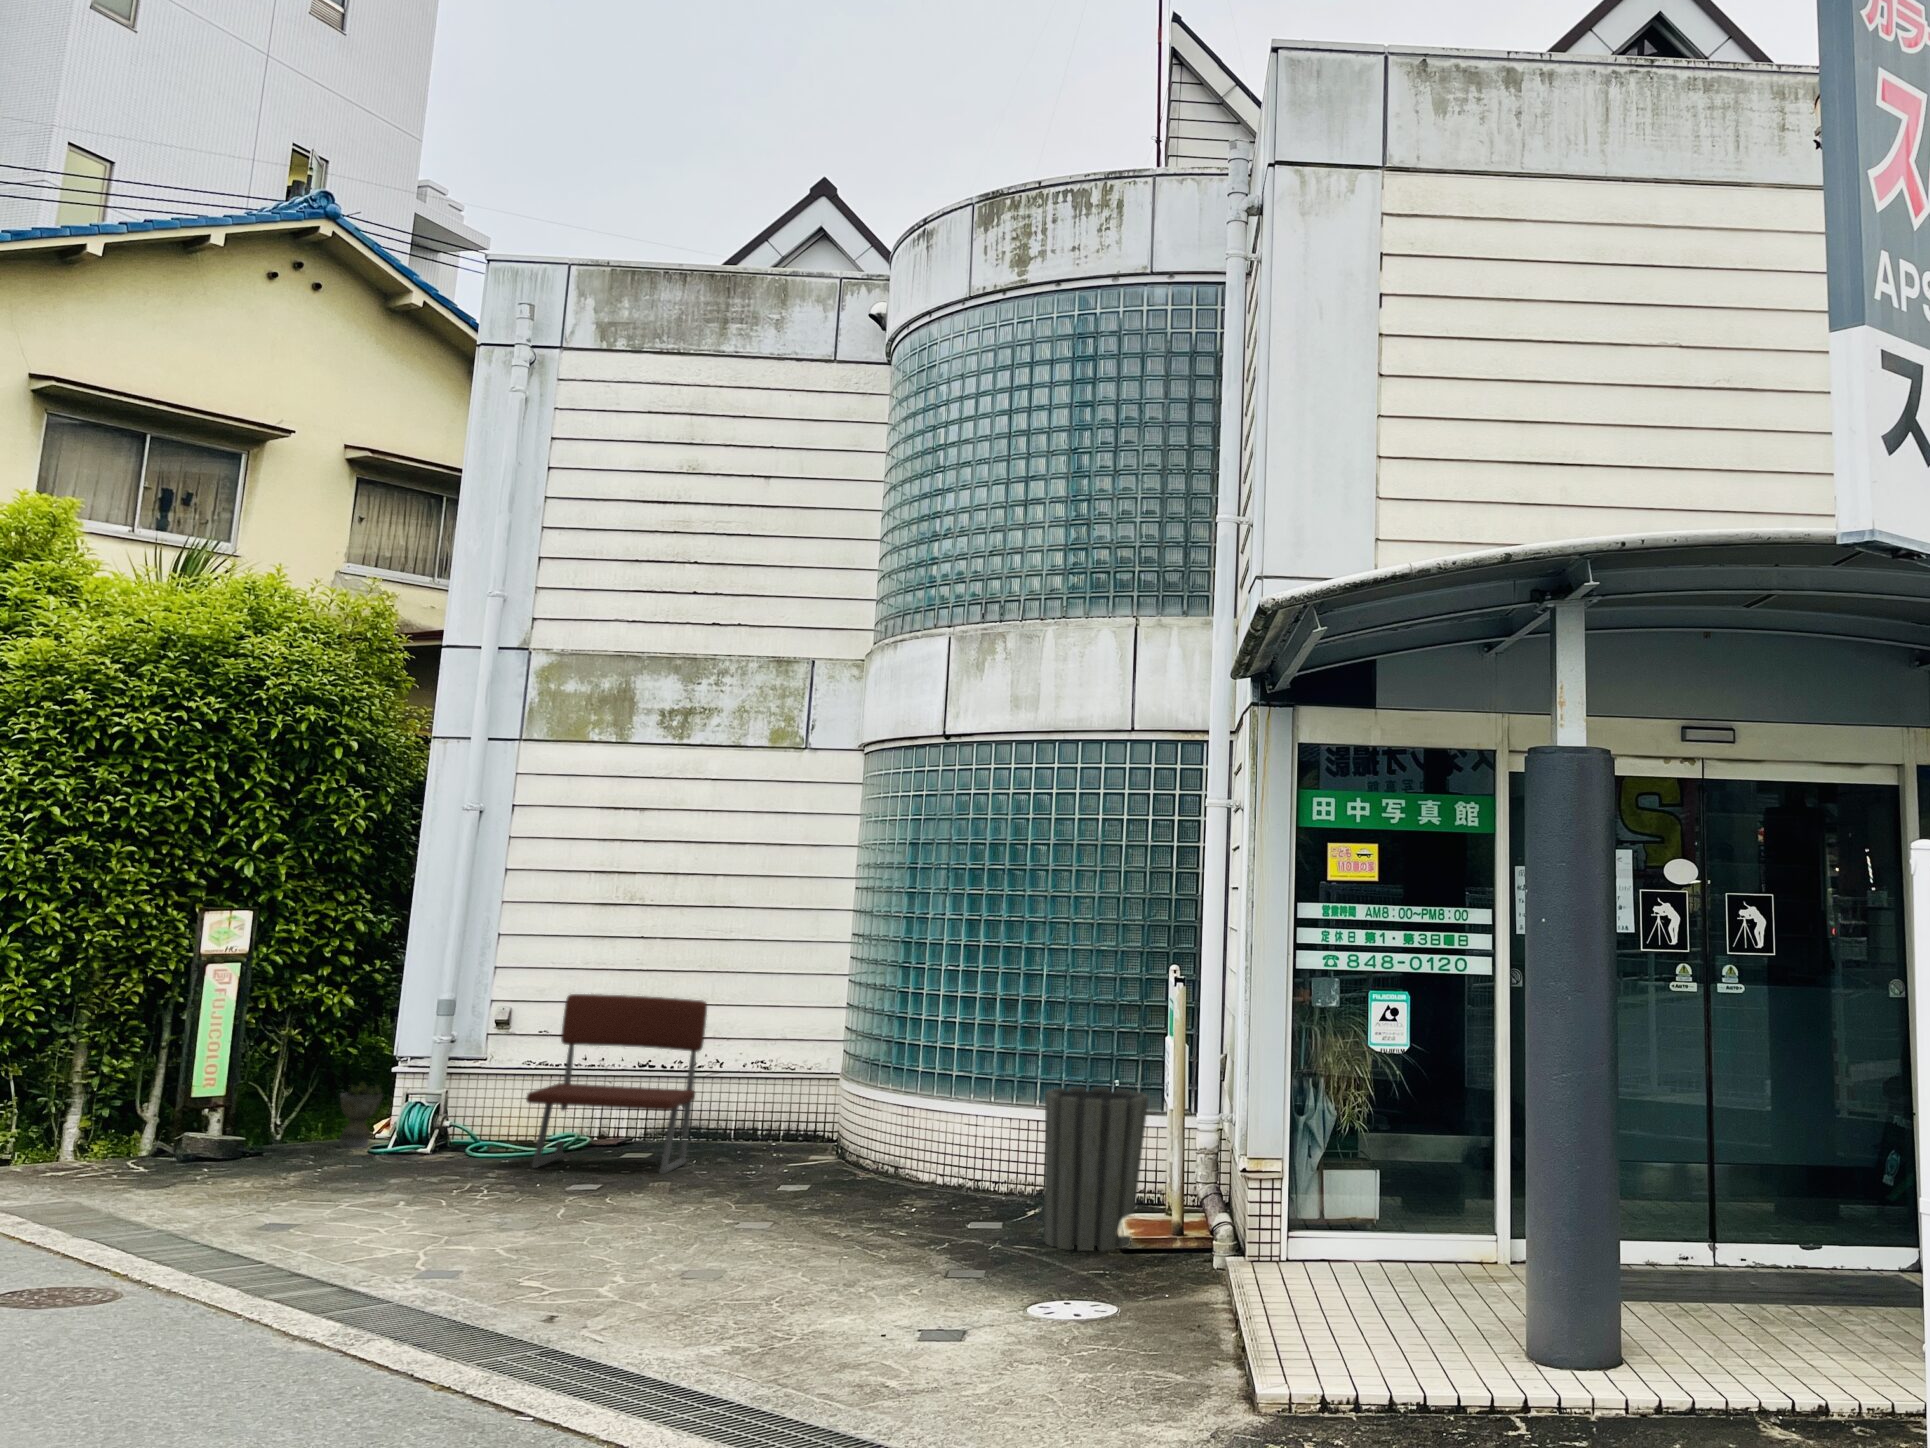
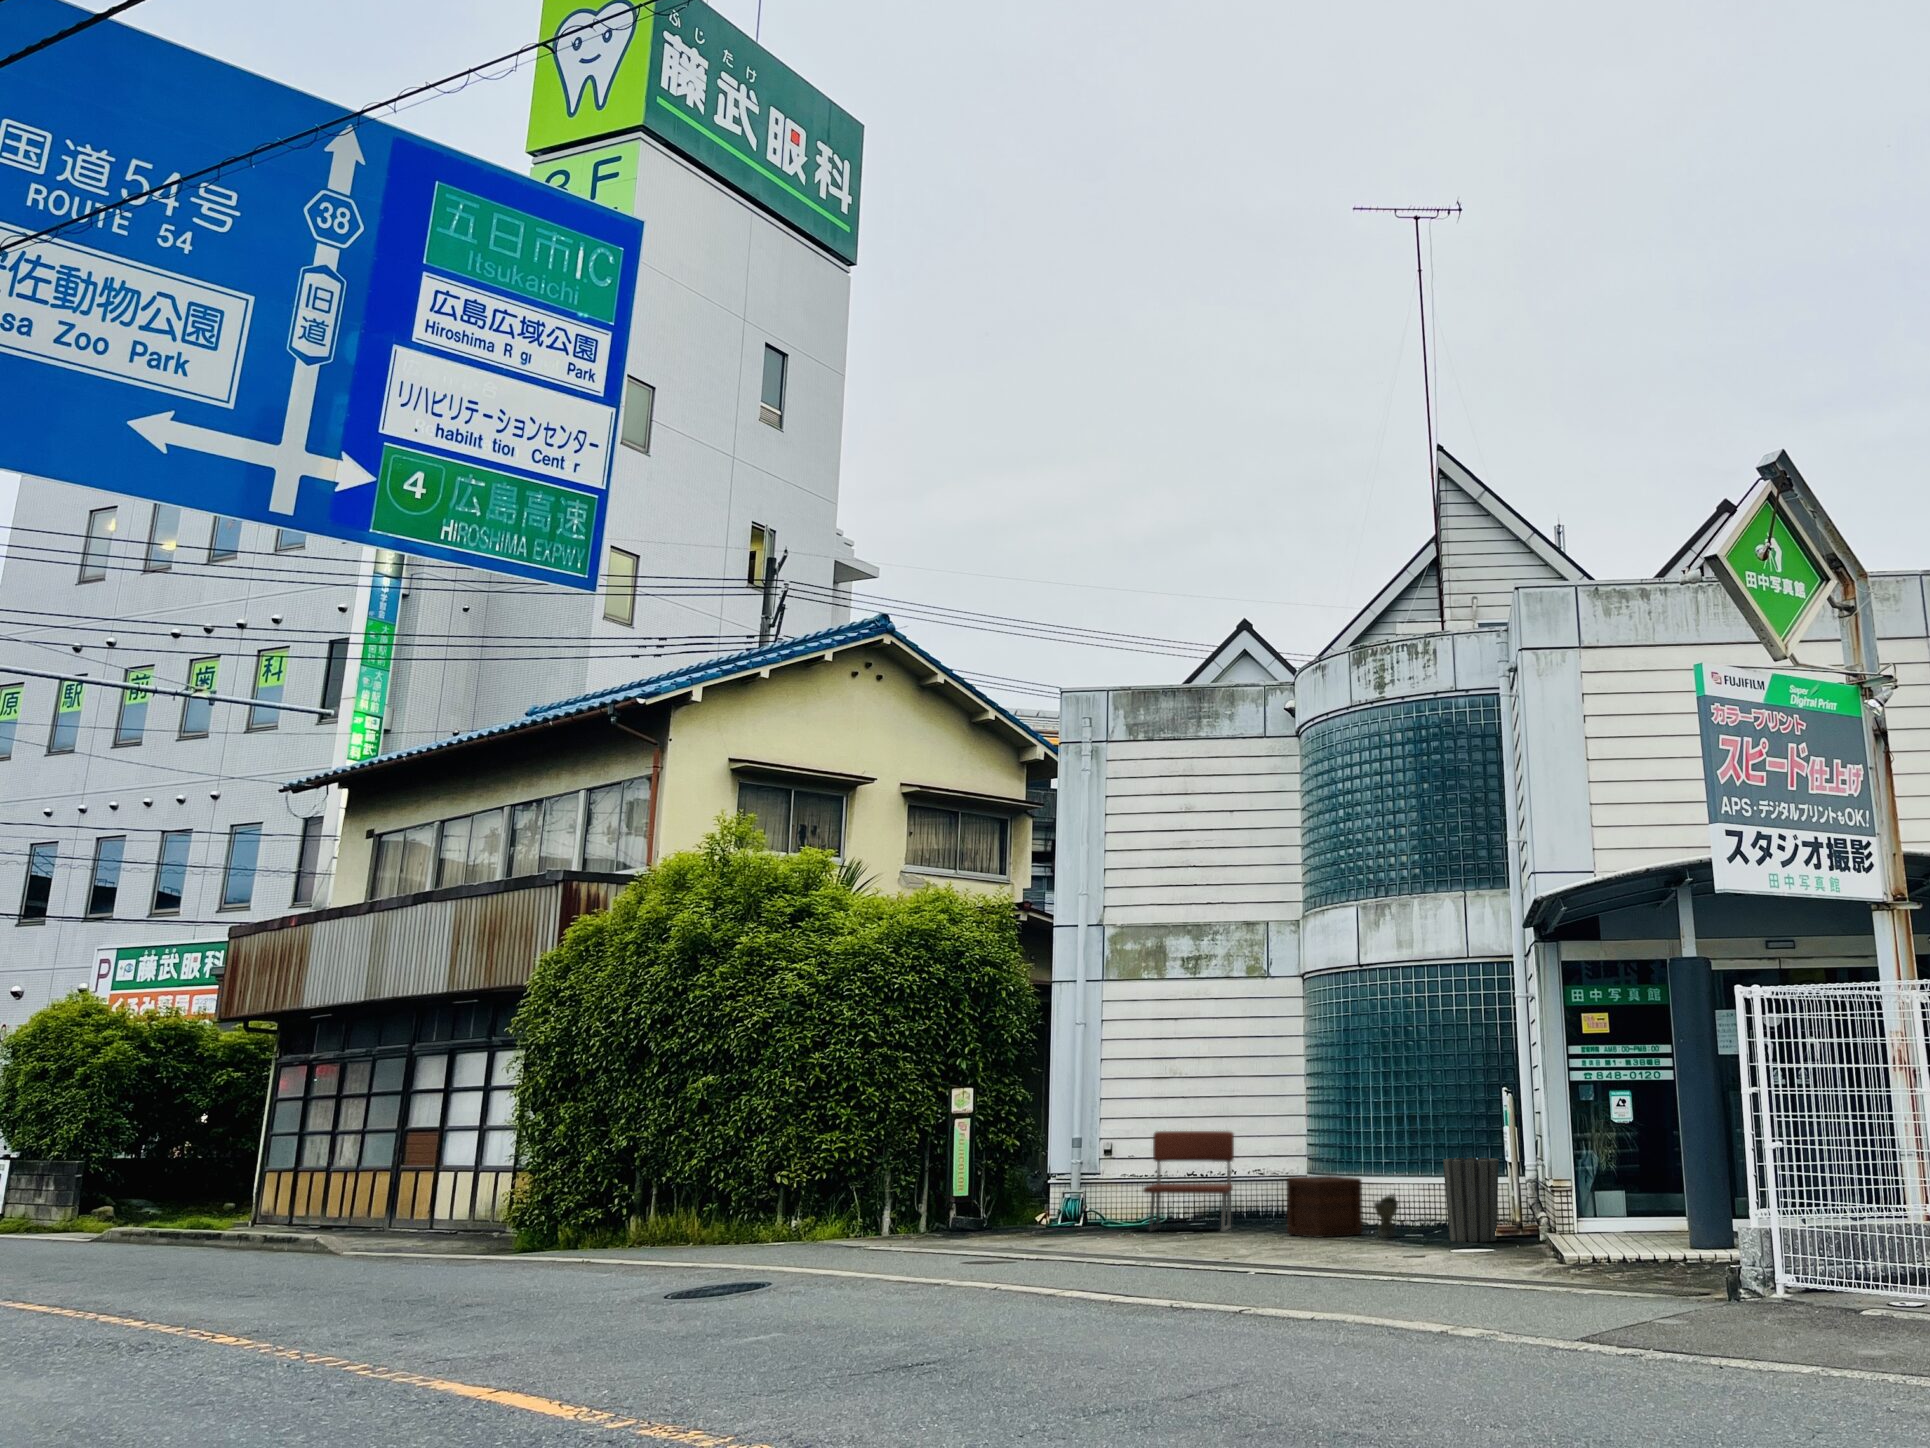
planter: present [339,1082,382,1149] -> present [1374,1194,1398,1238]
wooden crate: none [761,1092,905,1213] -> present [1287,1176,1362,1237]

